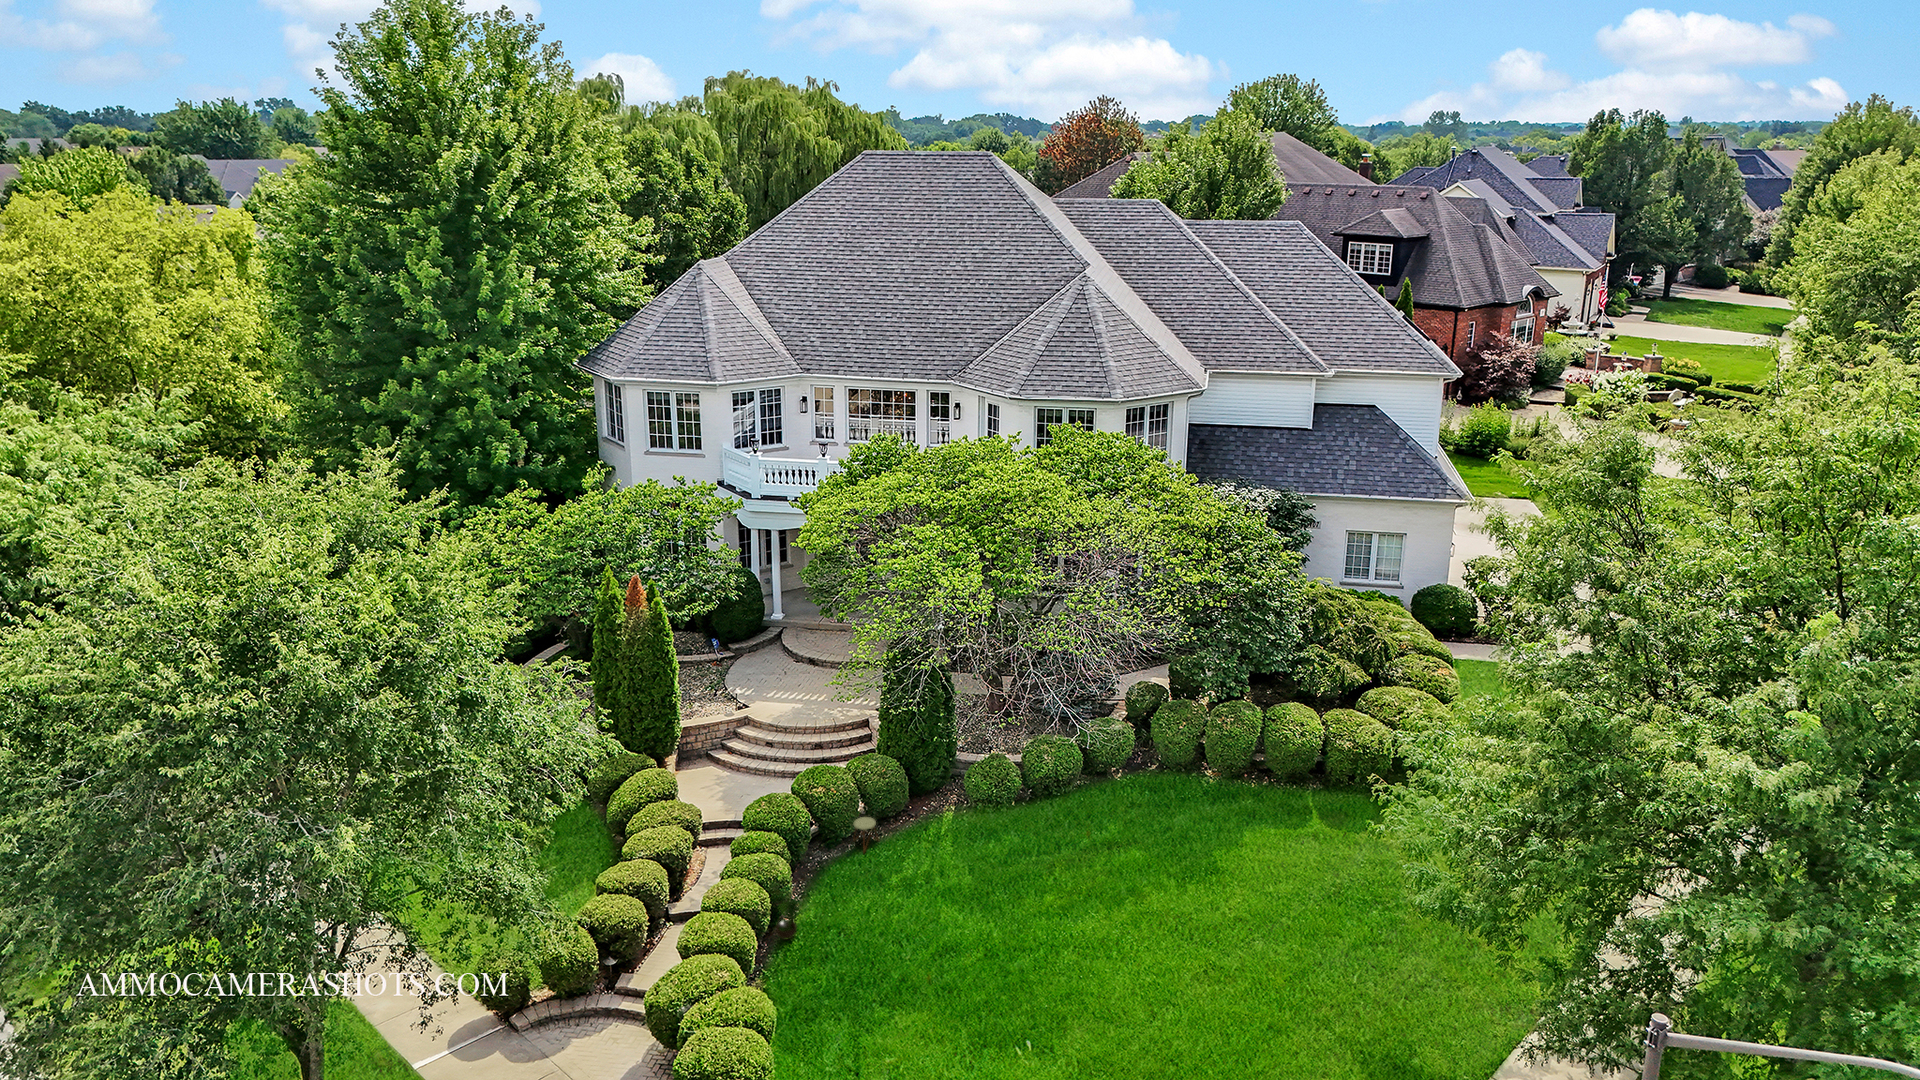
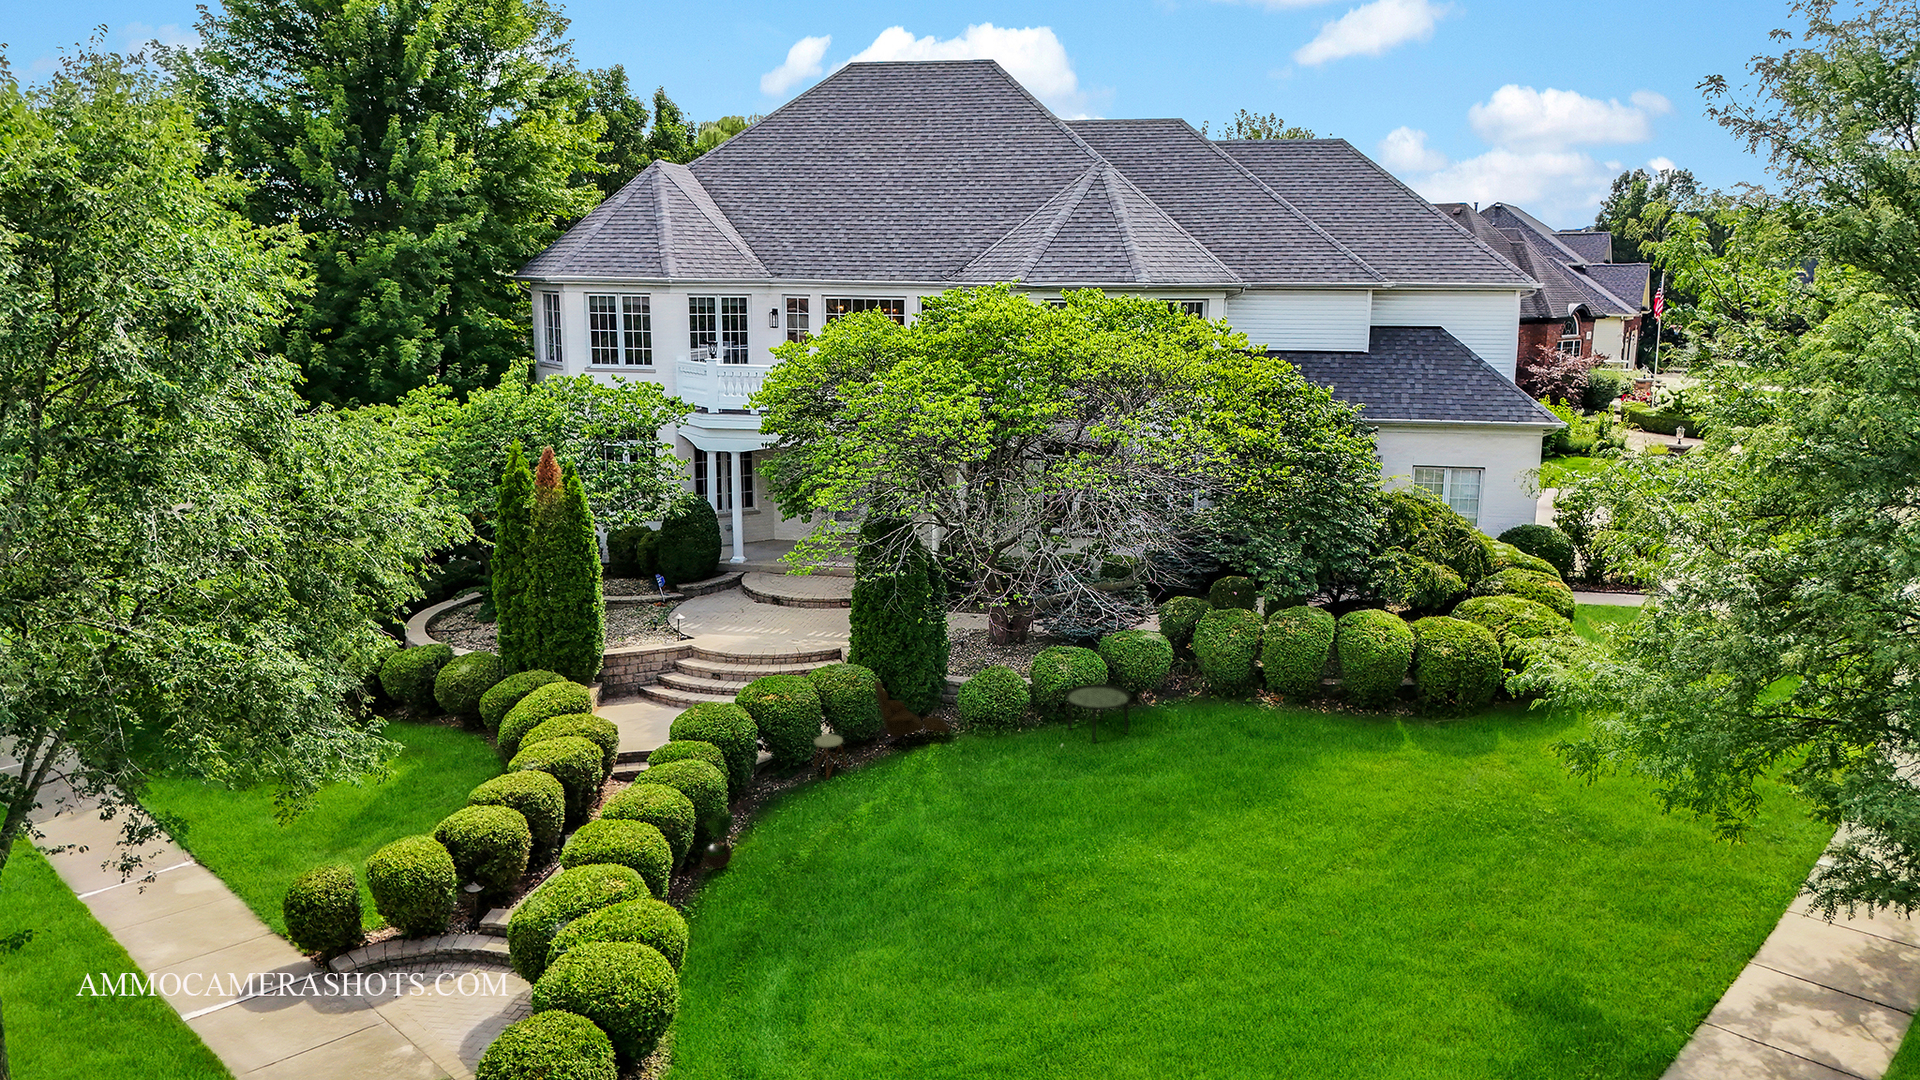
round table: none [1048,768,1100,819] -> present [1065,684,1131,742]
lounge chair: none [899,769,958,826] -> present [874,680,950,751]

